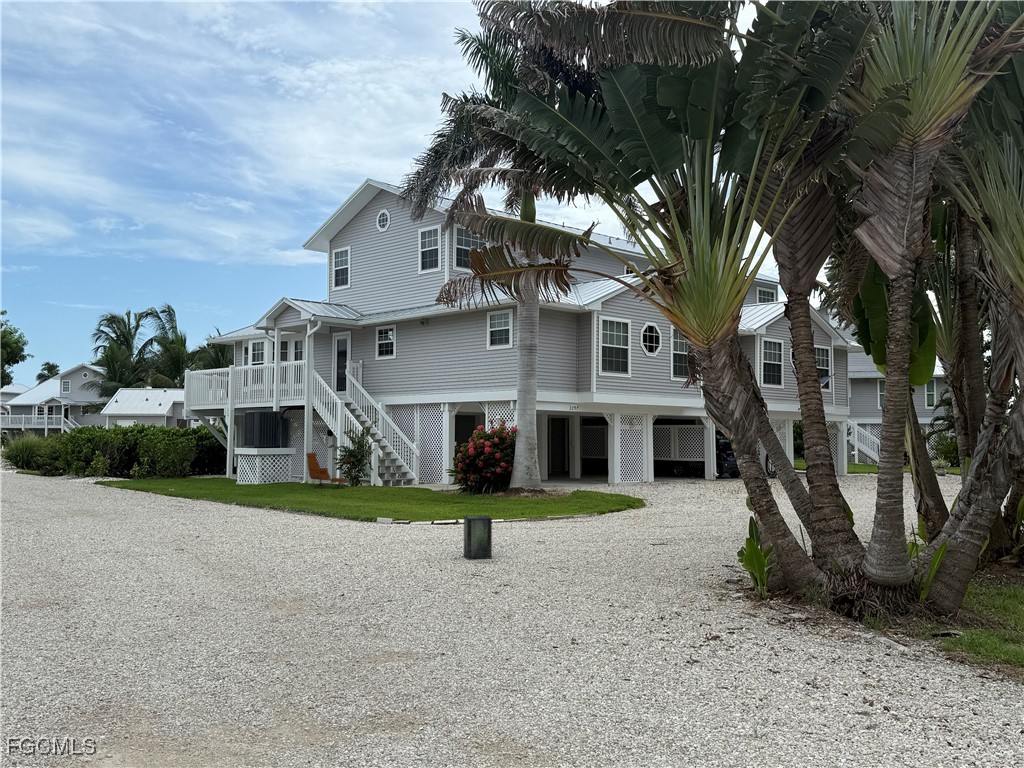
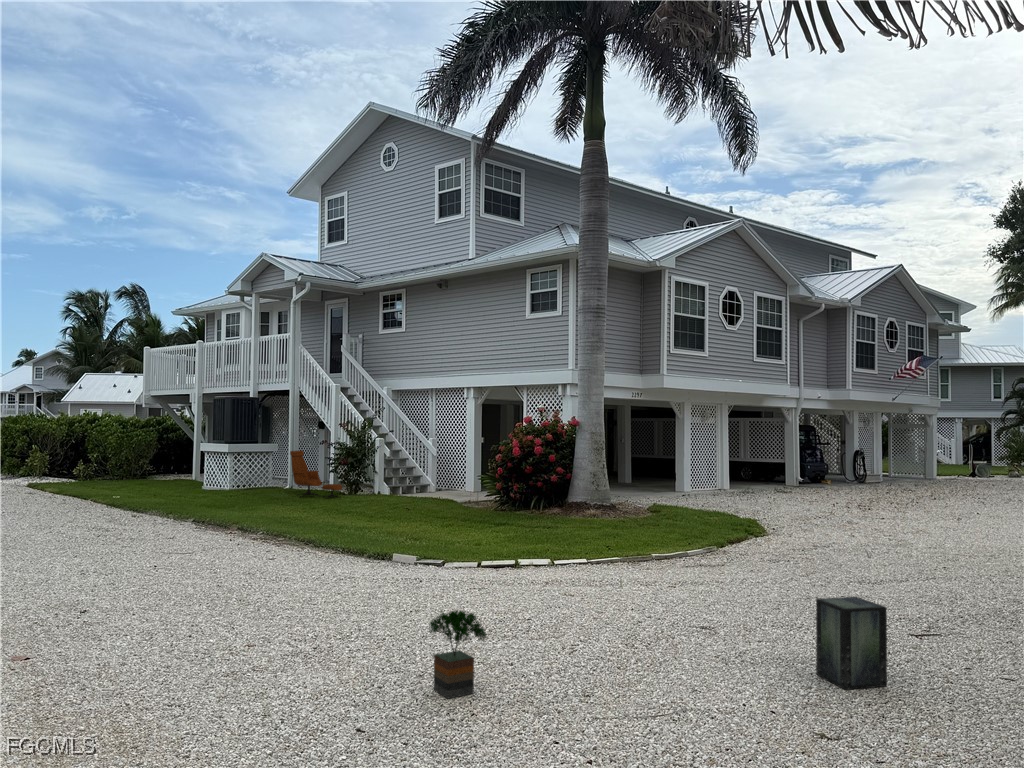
potted tree: none [381,516,410,557] -> present [430,610,486,699]
storage box: present [464,516,492,559] -> present [816,597,887,690]

